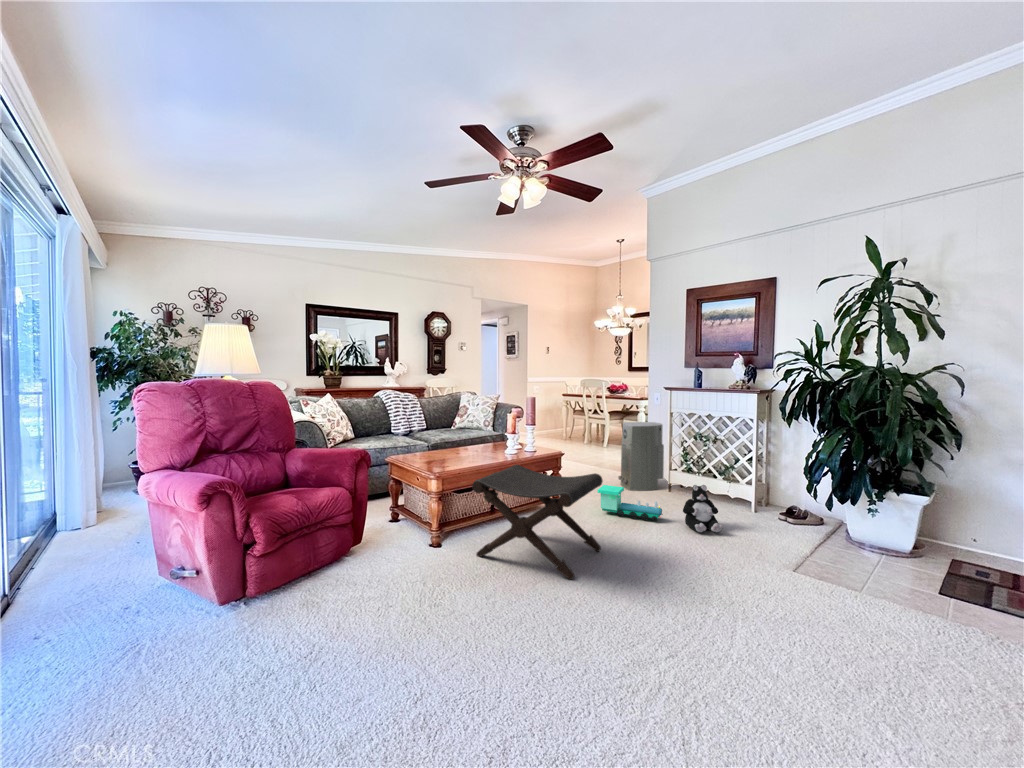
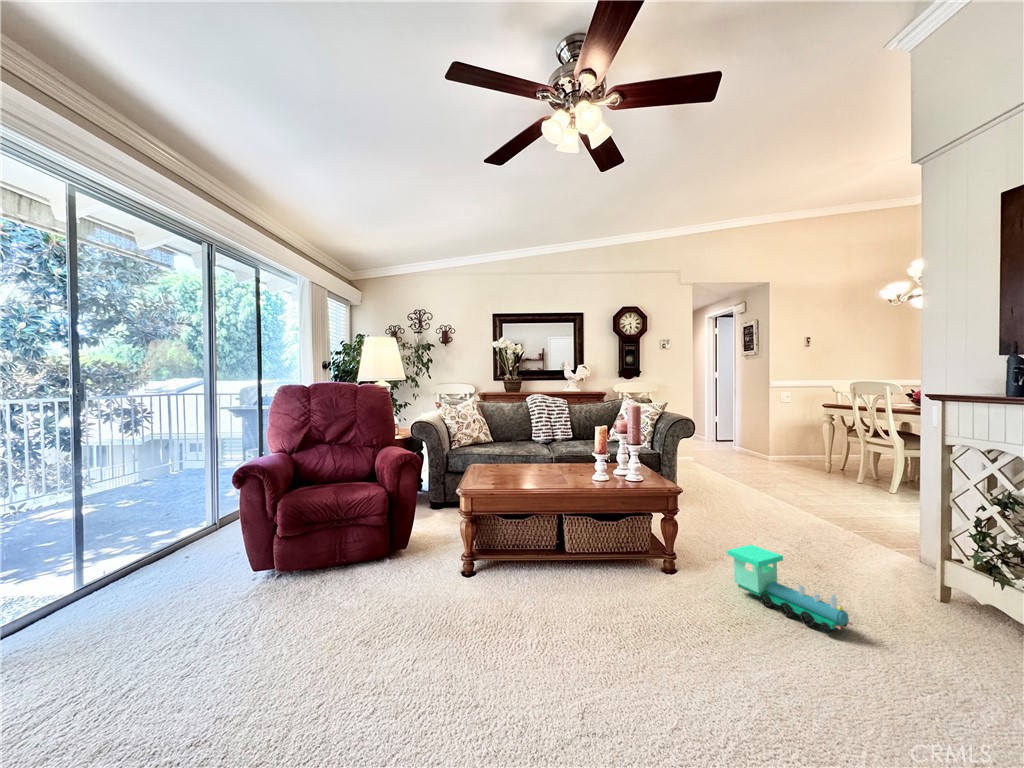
air purifier: present [618,422,664,491] -> none [834,446,931,574]
footstool: present [472,465,603,579] -> none [469,490,651,688]
plush toy: present [683,485,723,532] -> none [884,581,984,704]

